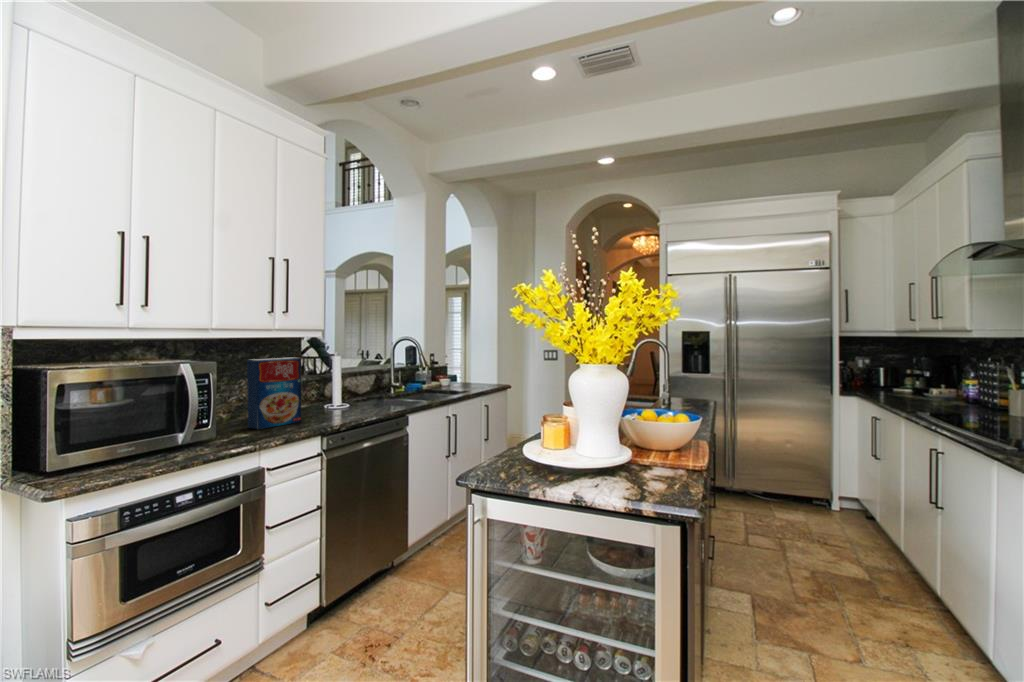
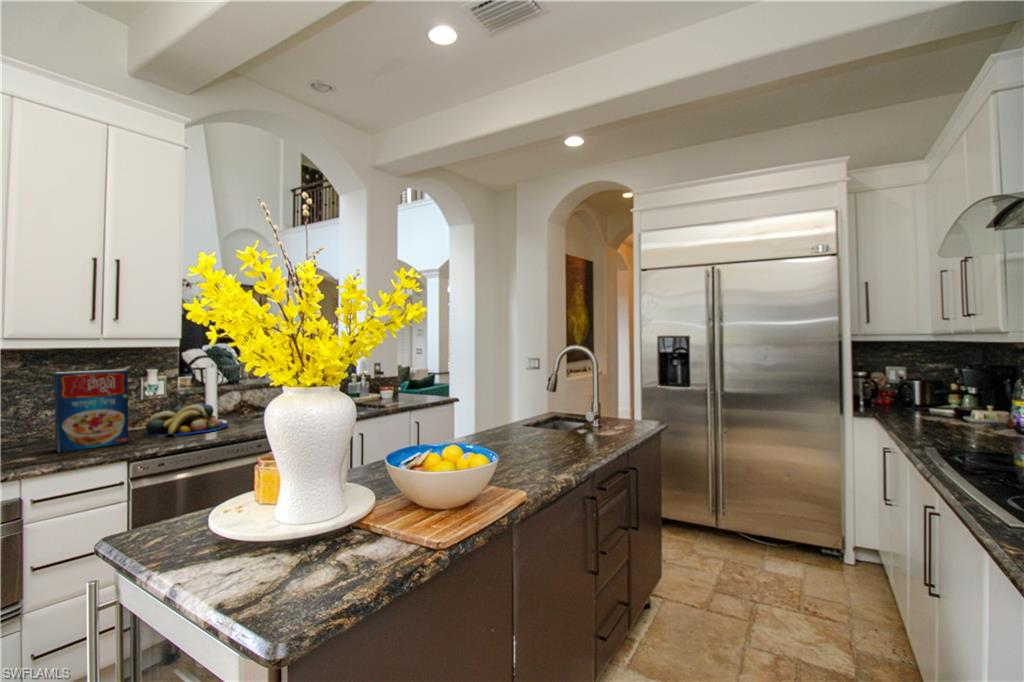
fruit bowl: none [294,388,360,417] -> present [145,403,228,437]

